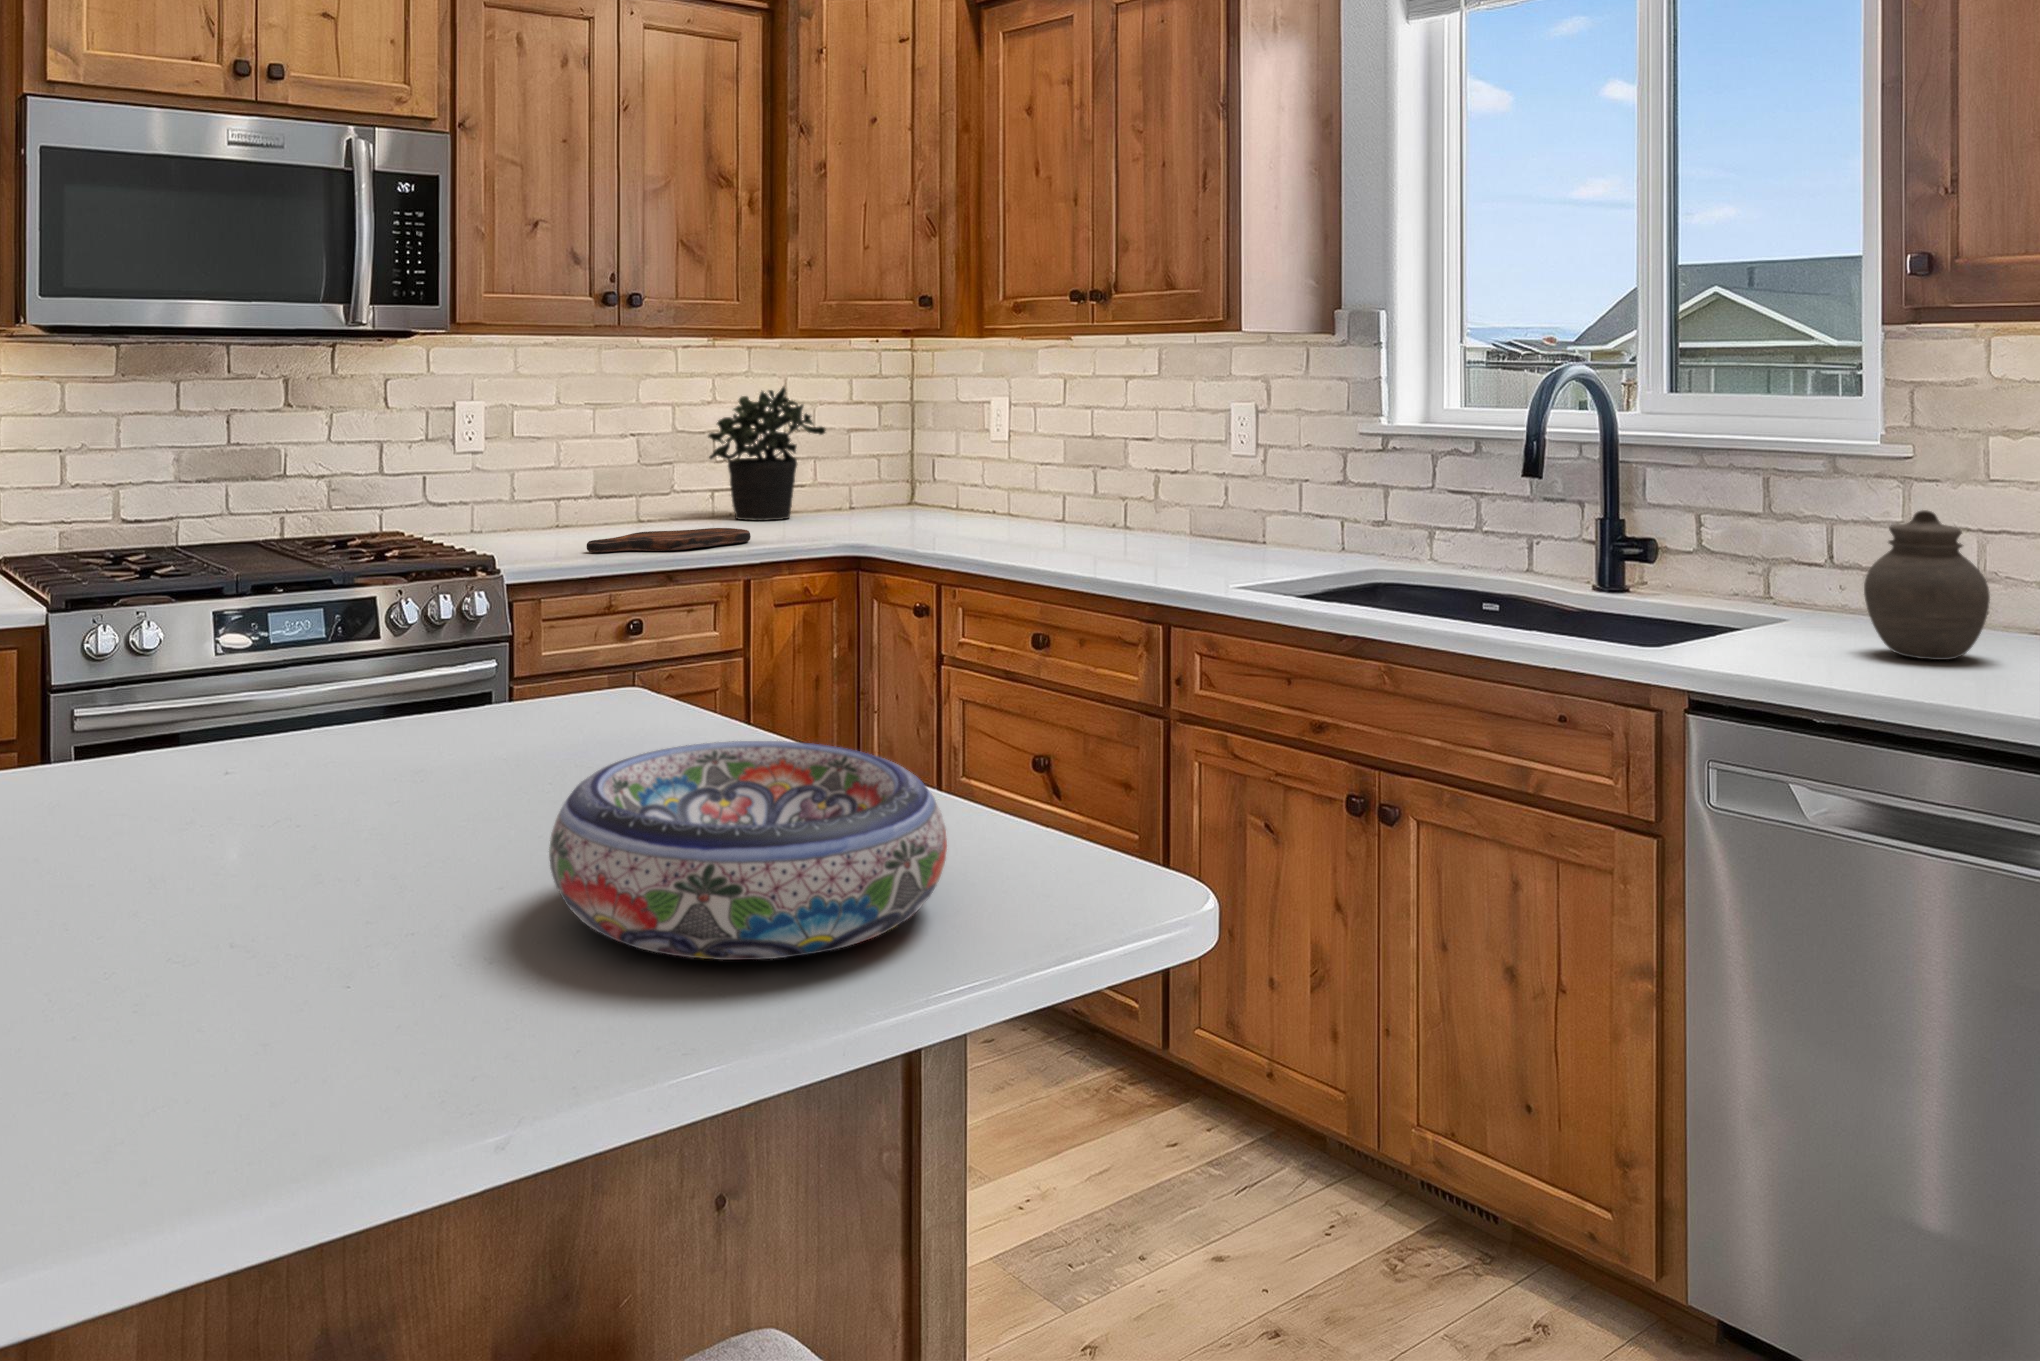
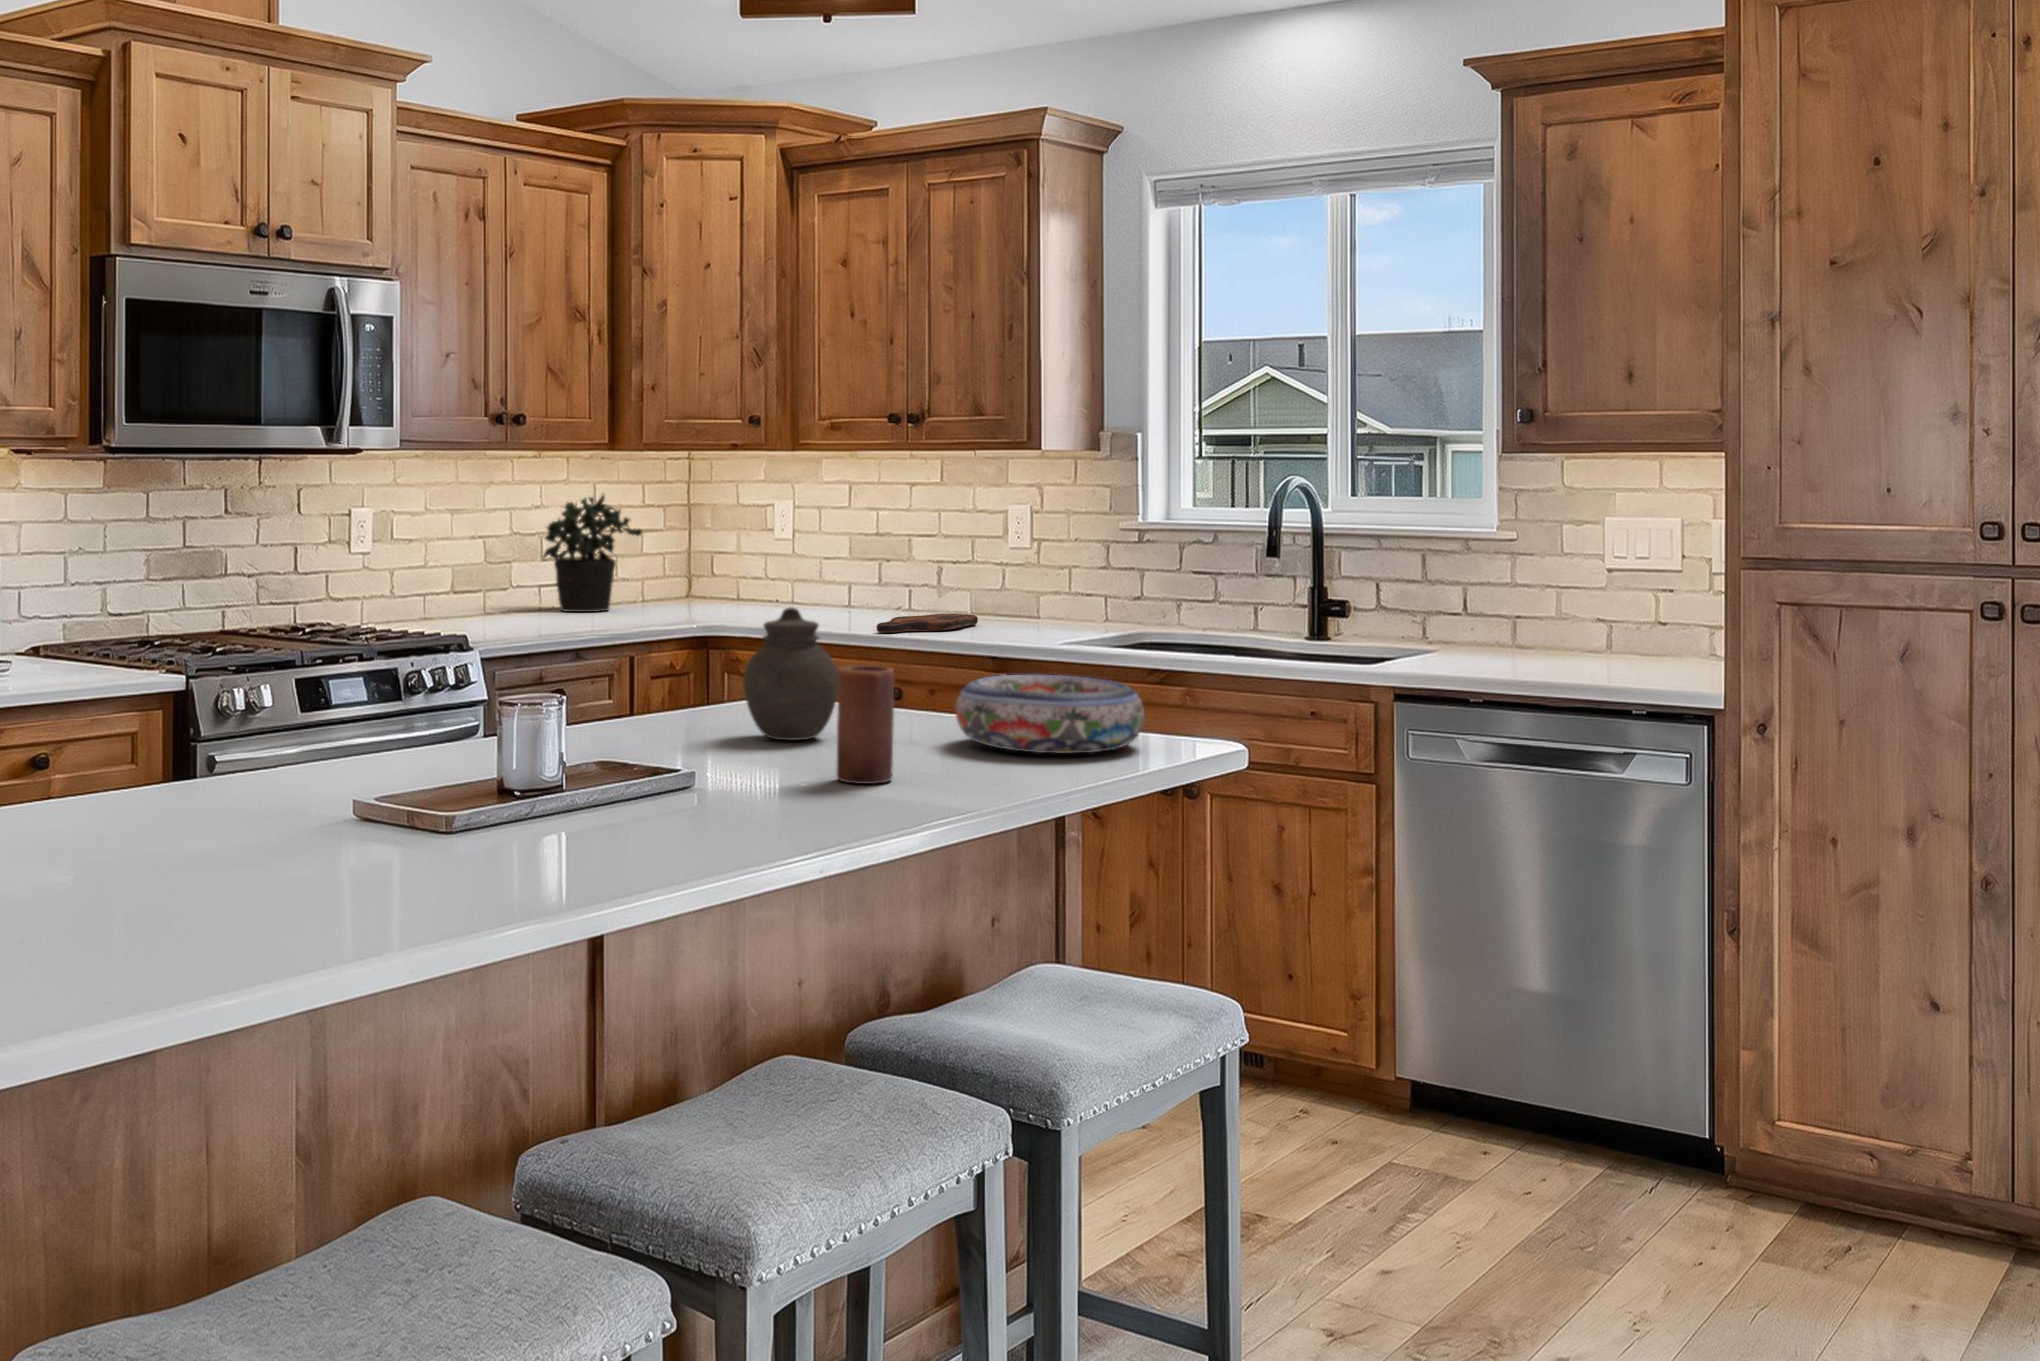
jar: present [1864,510,1990,660] -> present [743,608,839,740]
cutting board: present [587,528,751,553] -> present [876,614,978,633]
candle: none [15,774,164,1083] -> present [837,665,894,784]

